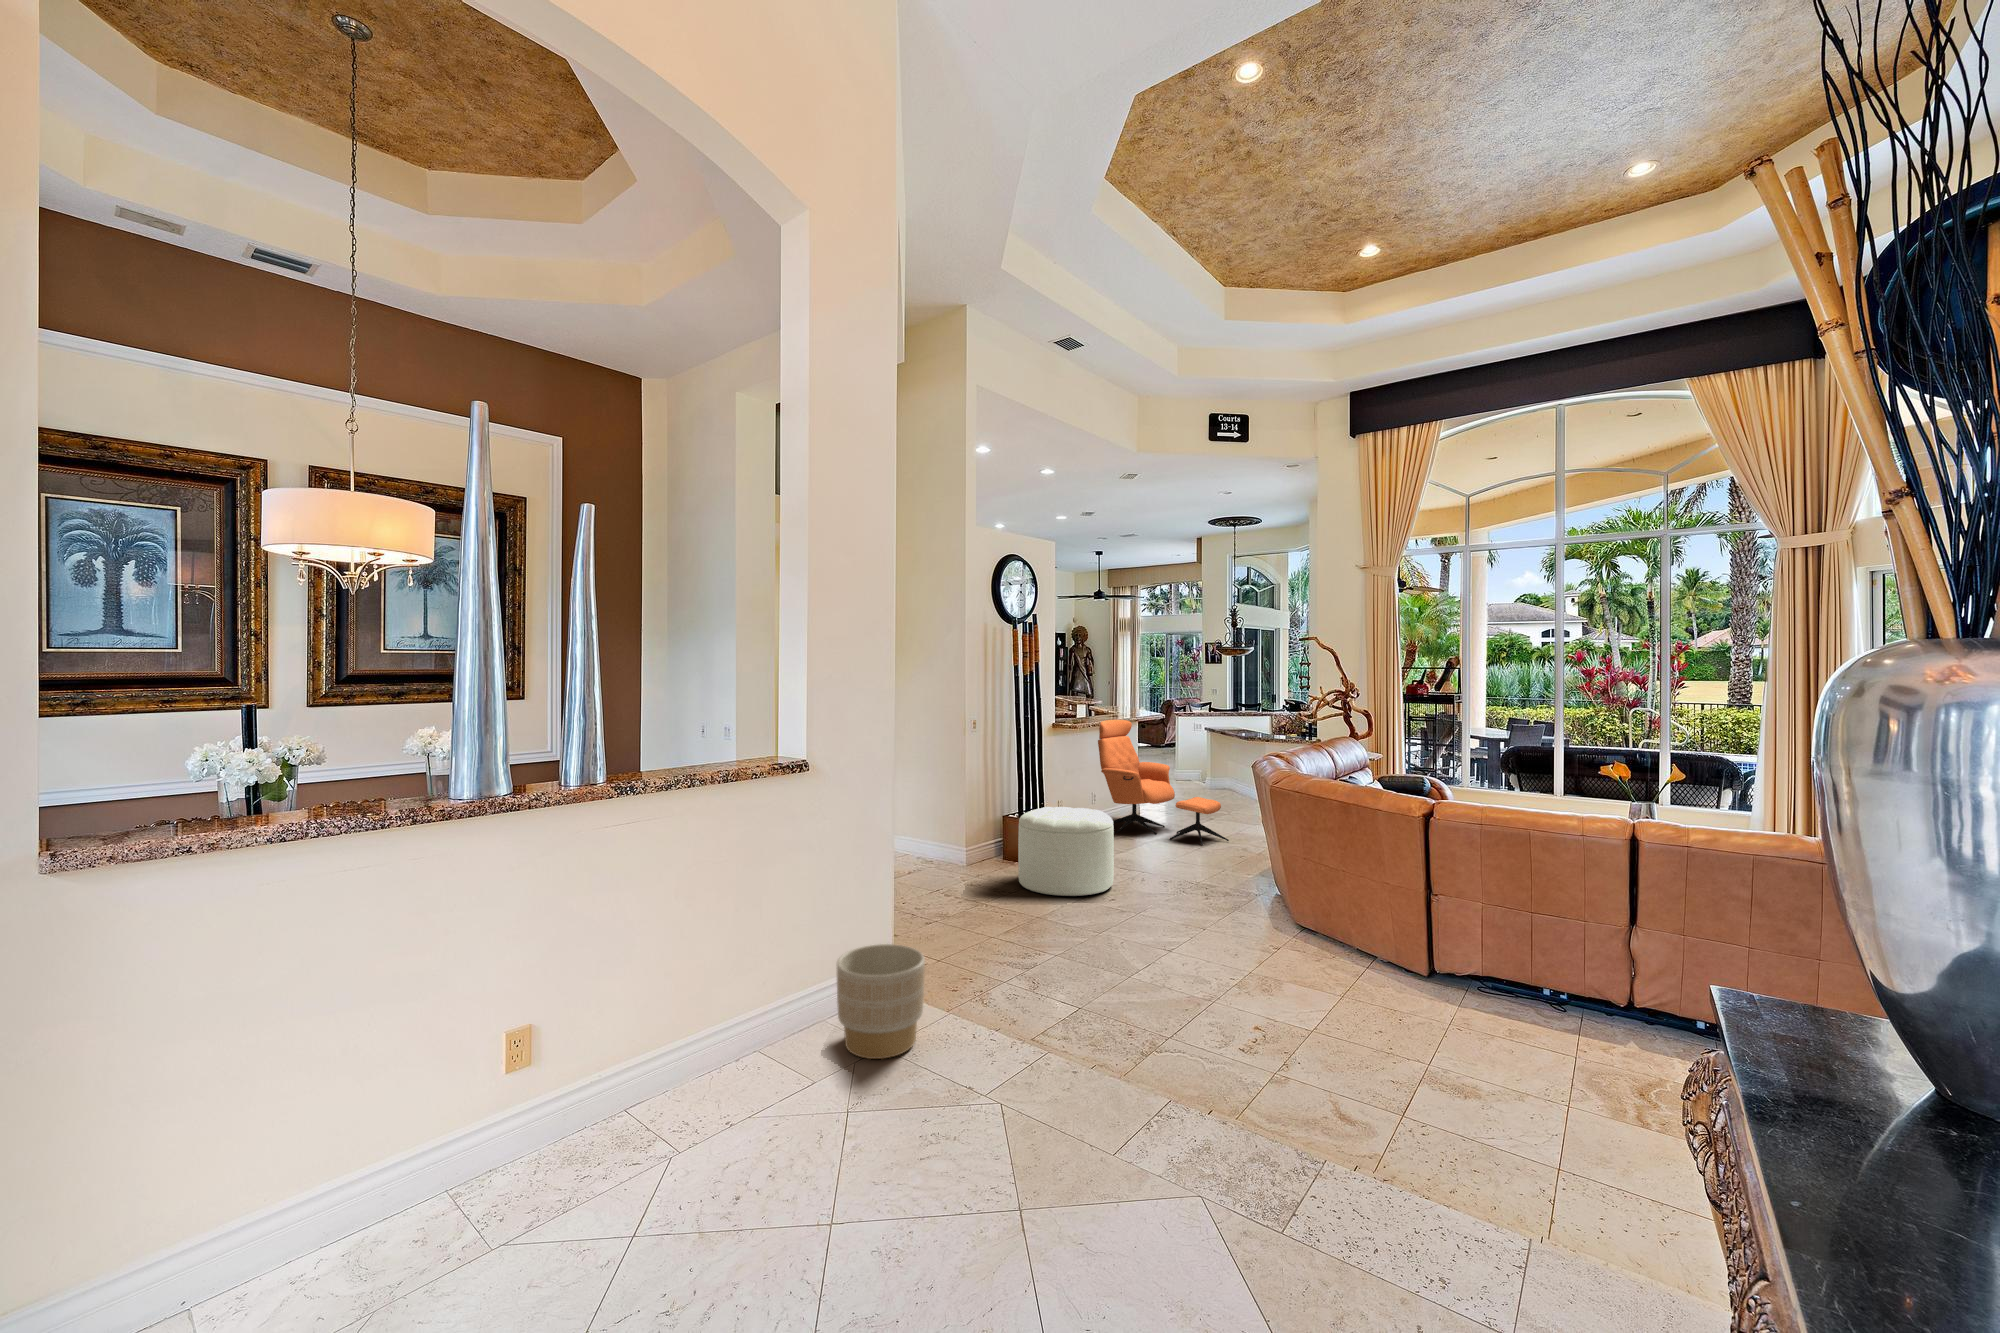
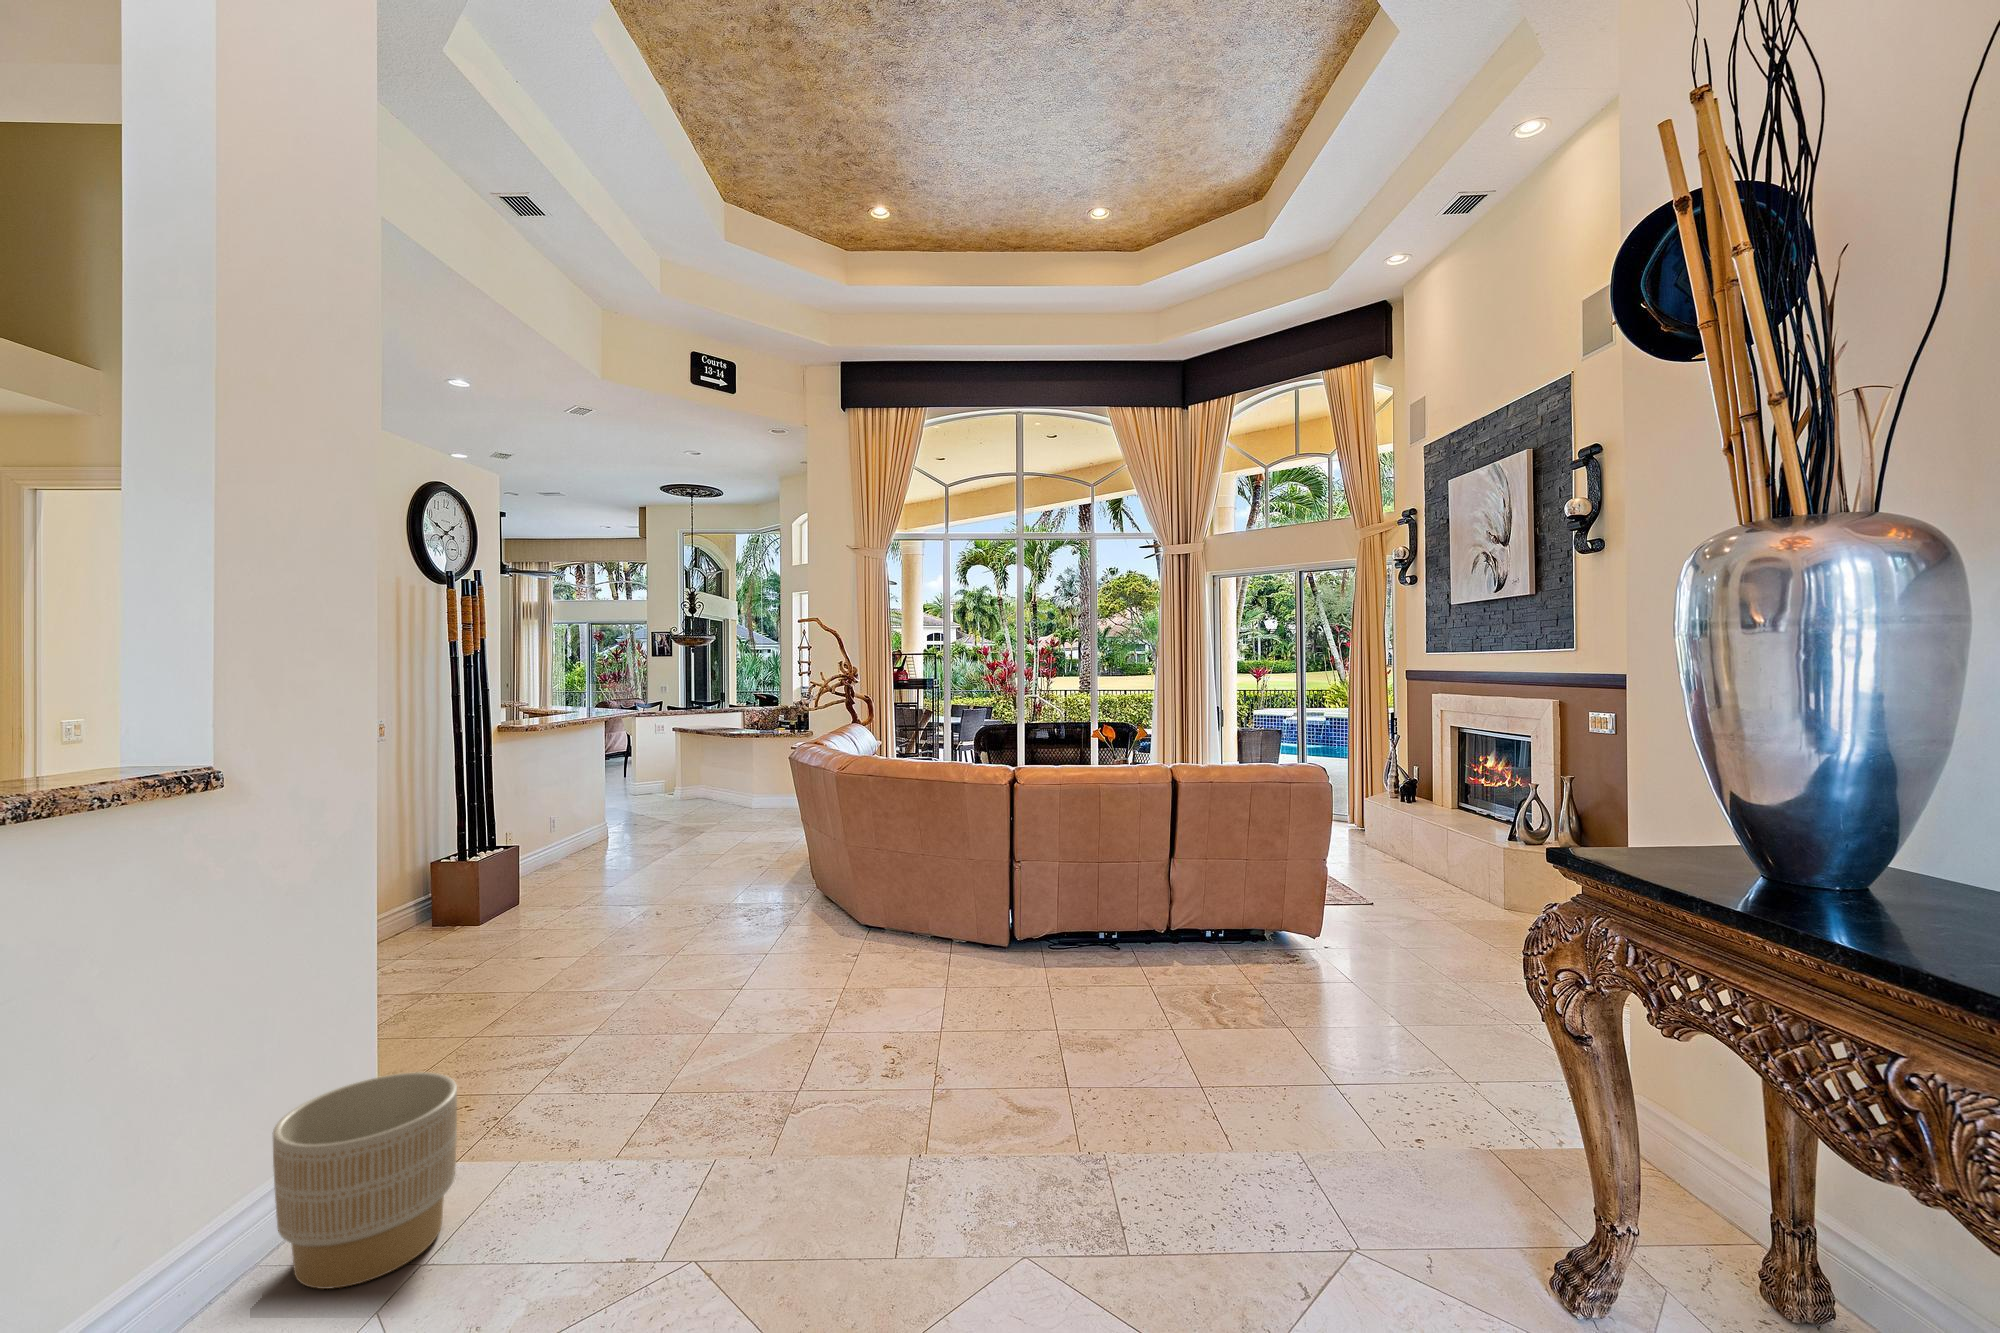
armchair: present [1098,720,1229,845] -> none [562,720,739,866]
ottoman: present [1018,807,1114,896] -> none [484,833,630,958]

